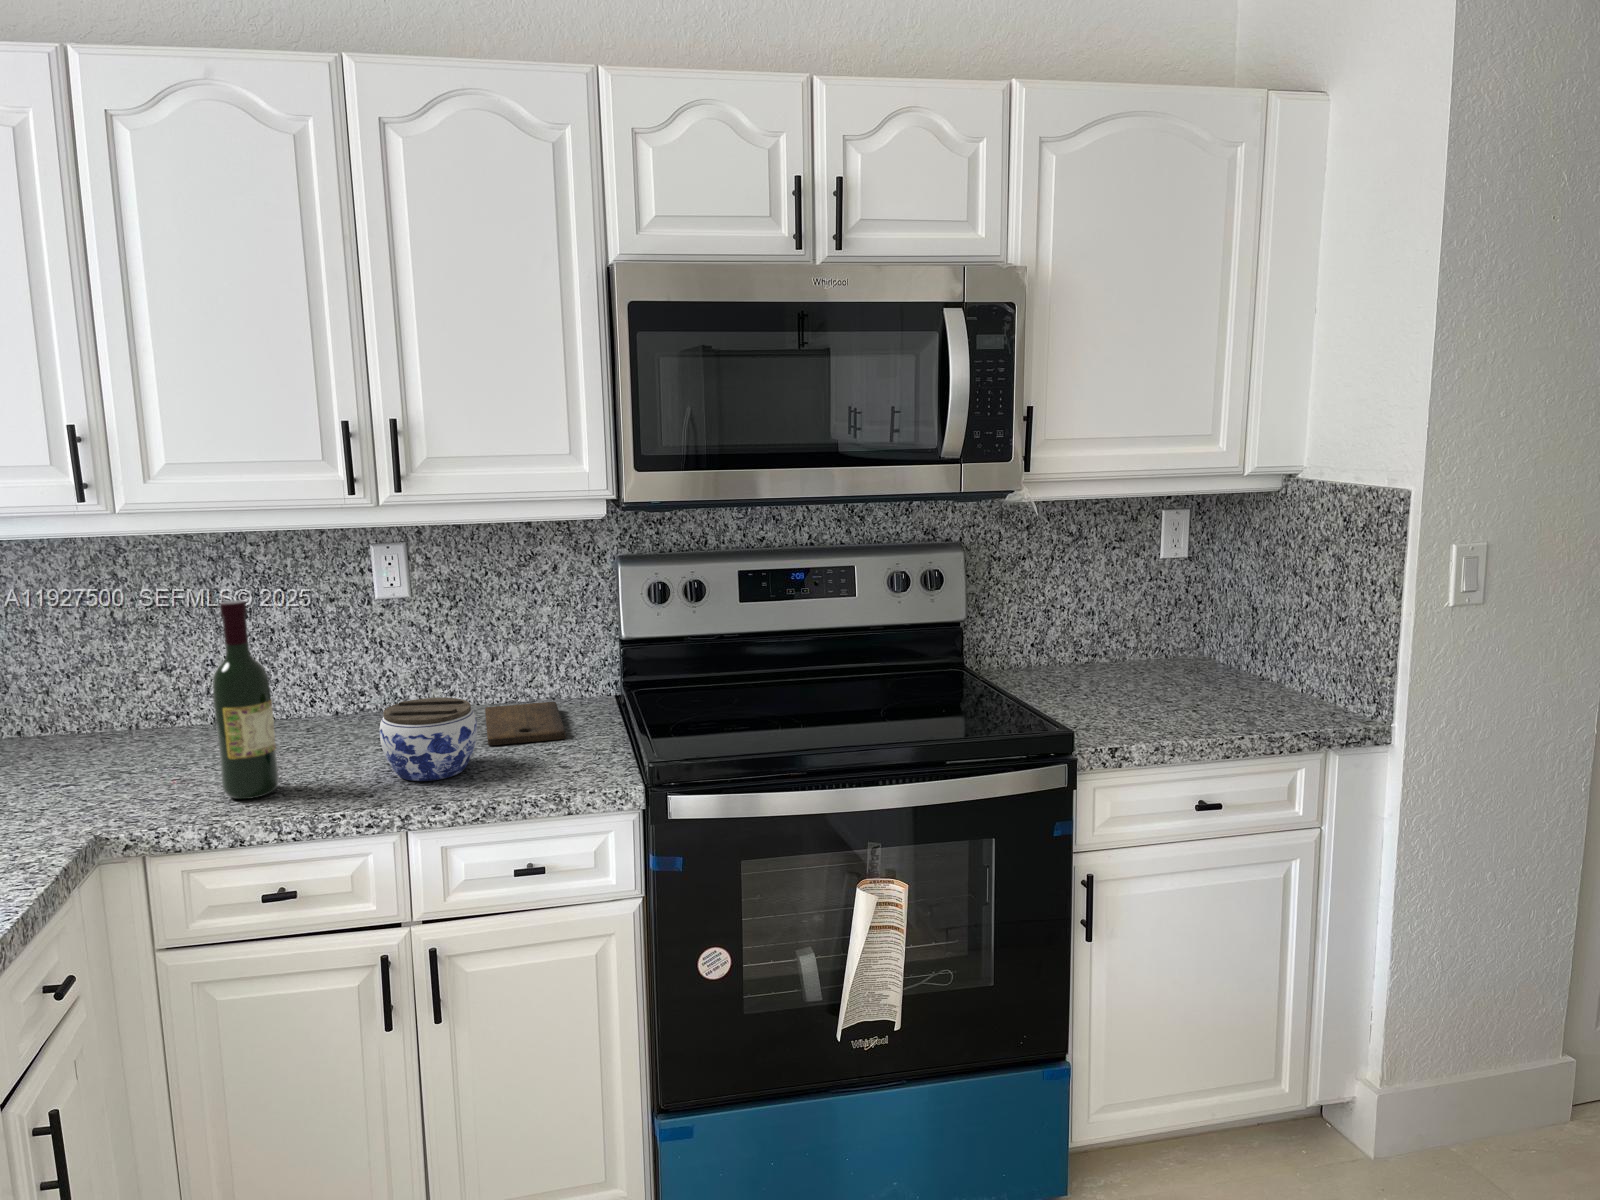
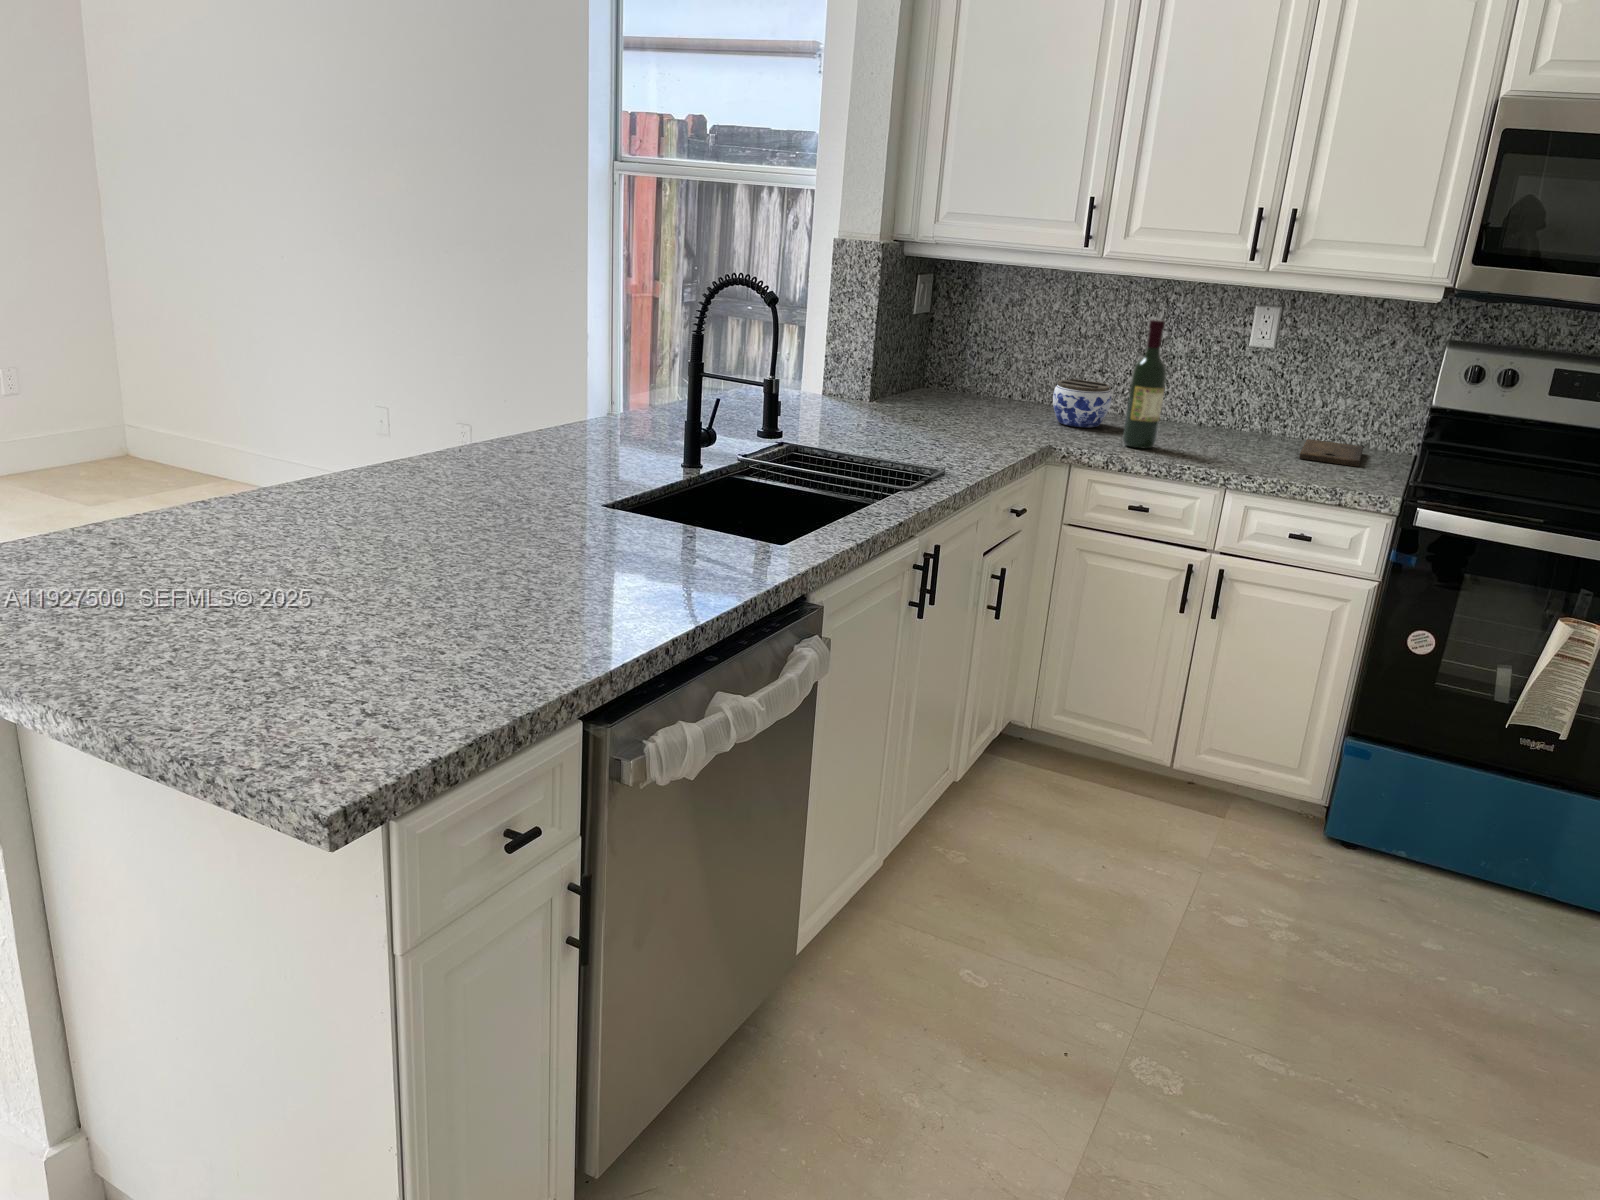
jar: present [380,698,477,781] -> present [1053,379,1112,428]

